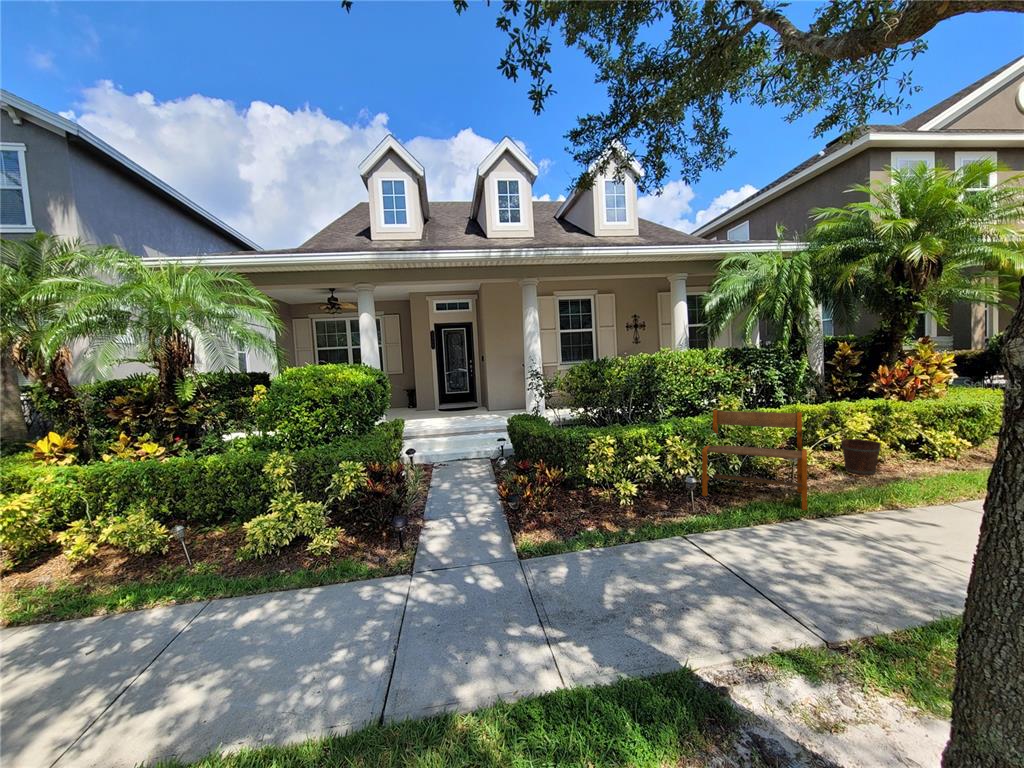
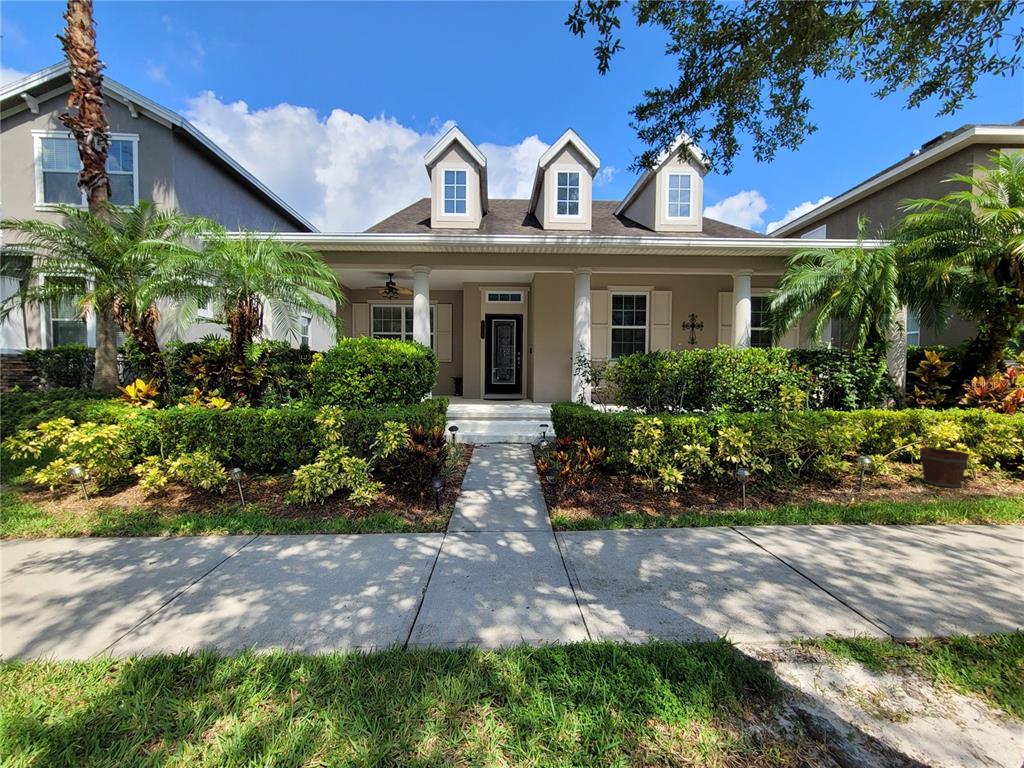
bench: present [702,410,807,510] -> none [754,403,879,514]

